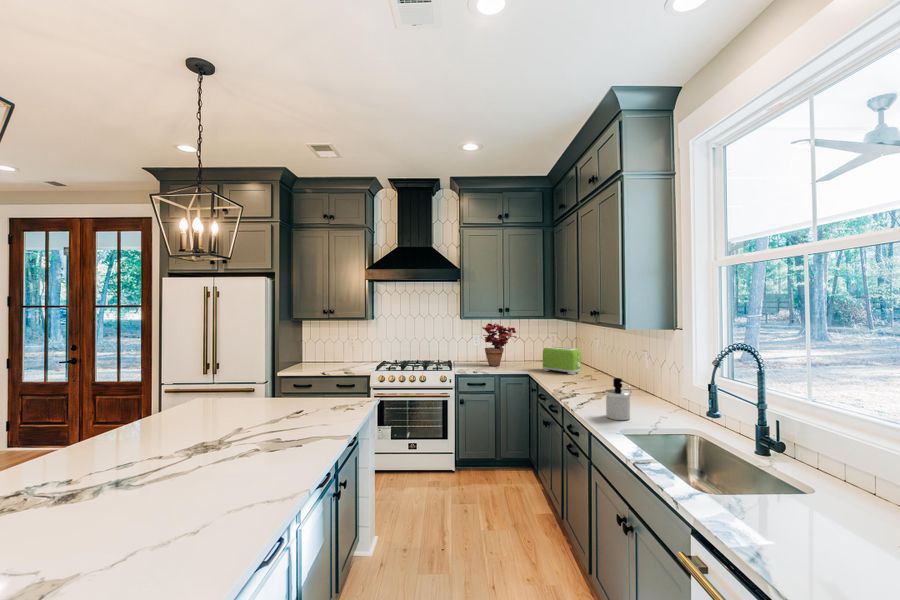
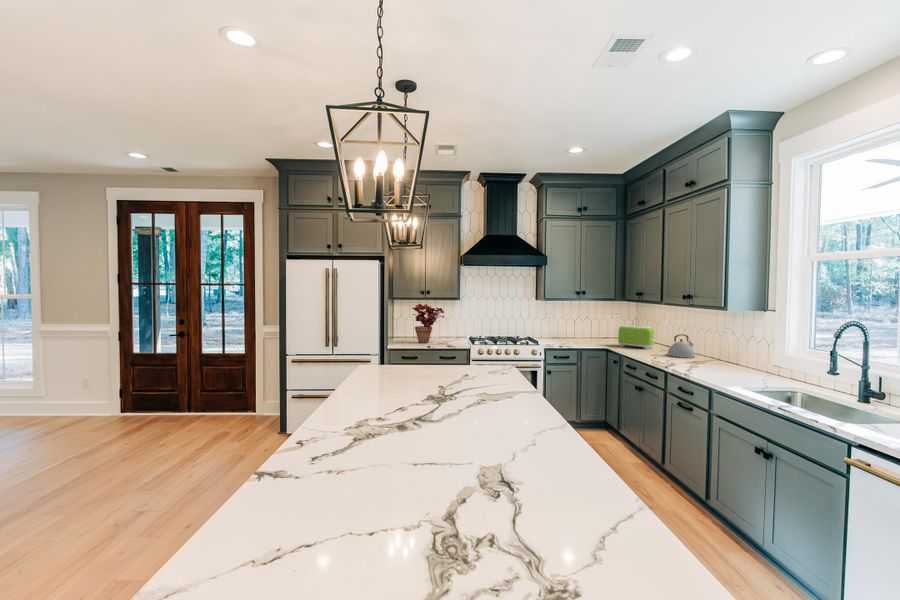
potted plant: present [482,323,517,366] -> present [412,304,444,343]
kettle: none [585,358,615,386] -> present [667,334,695,358]
soap dispenser: present [605,378,632,420] -> none [719,348,748,381]

